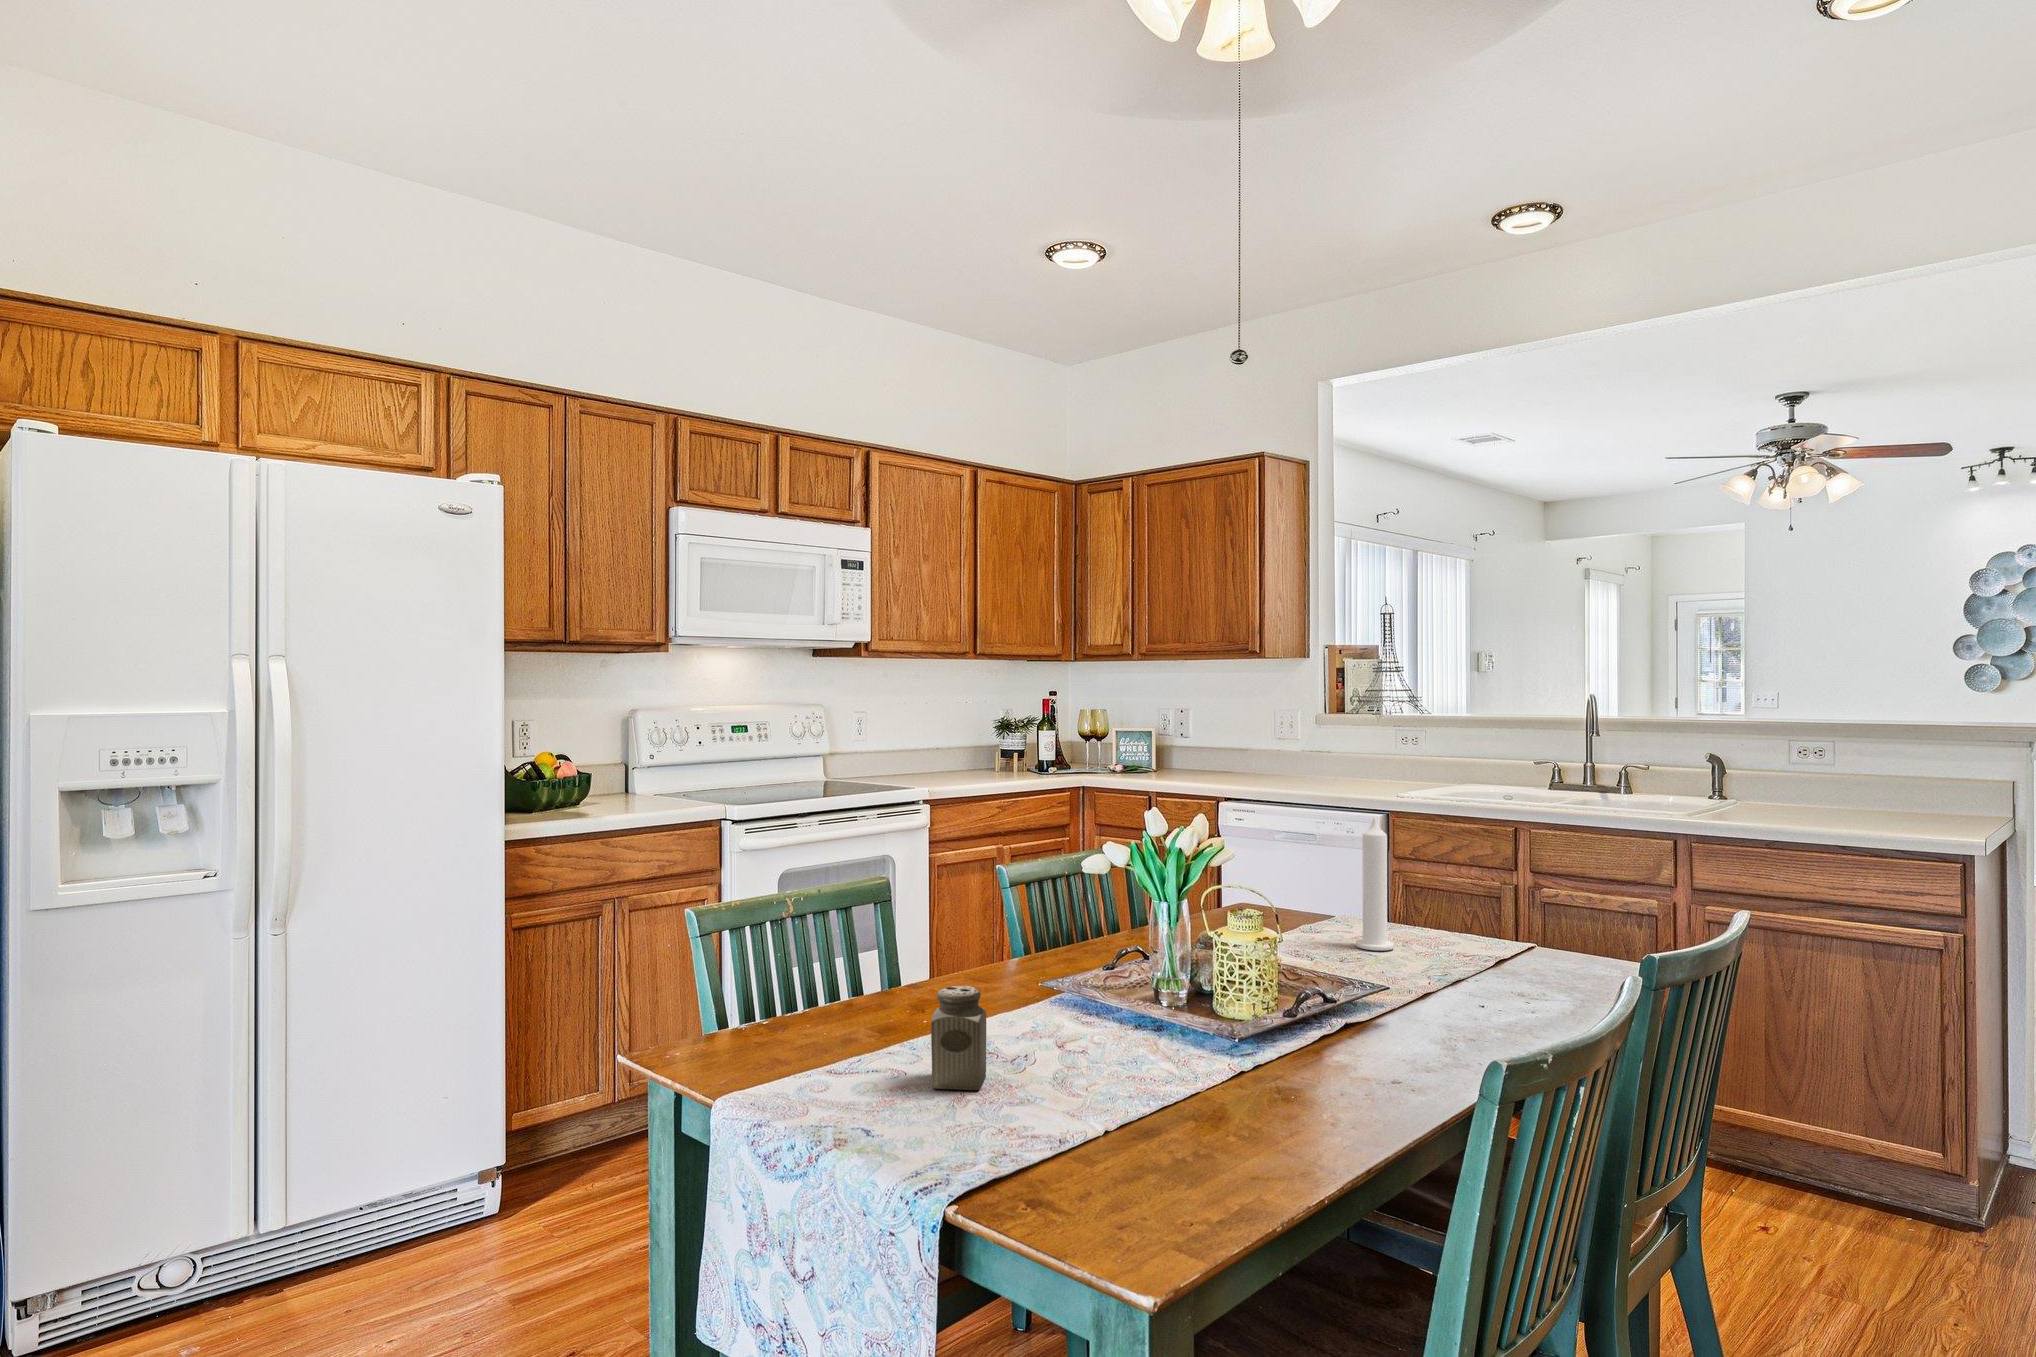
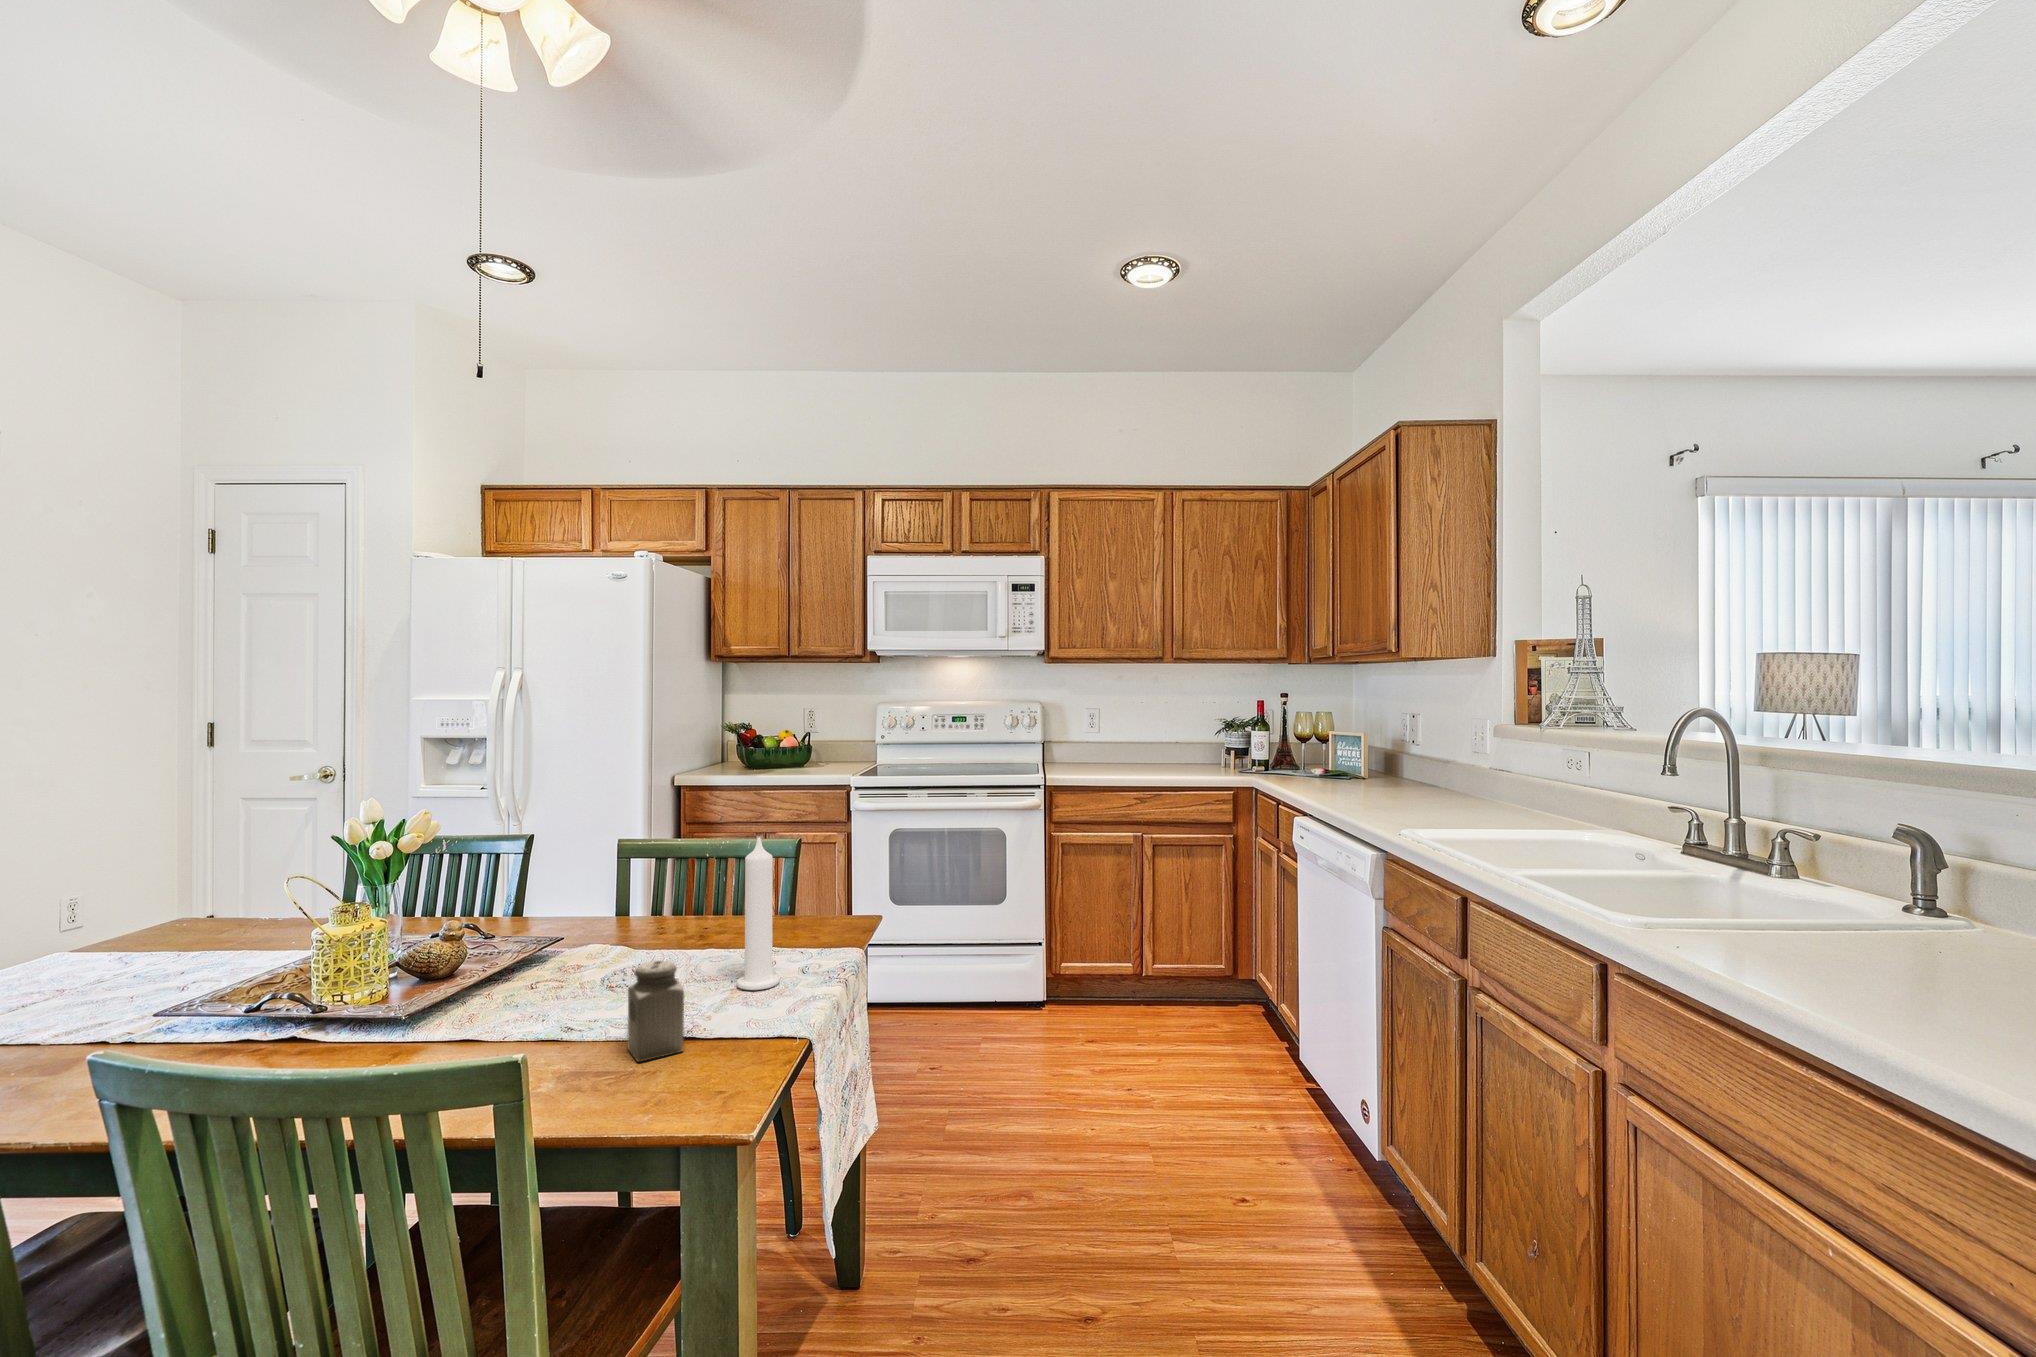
salt shaker: present [931,986,986,1090] -> present [627,961,684,1062]

